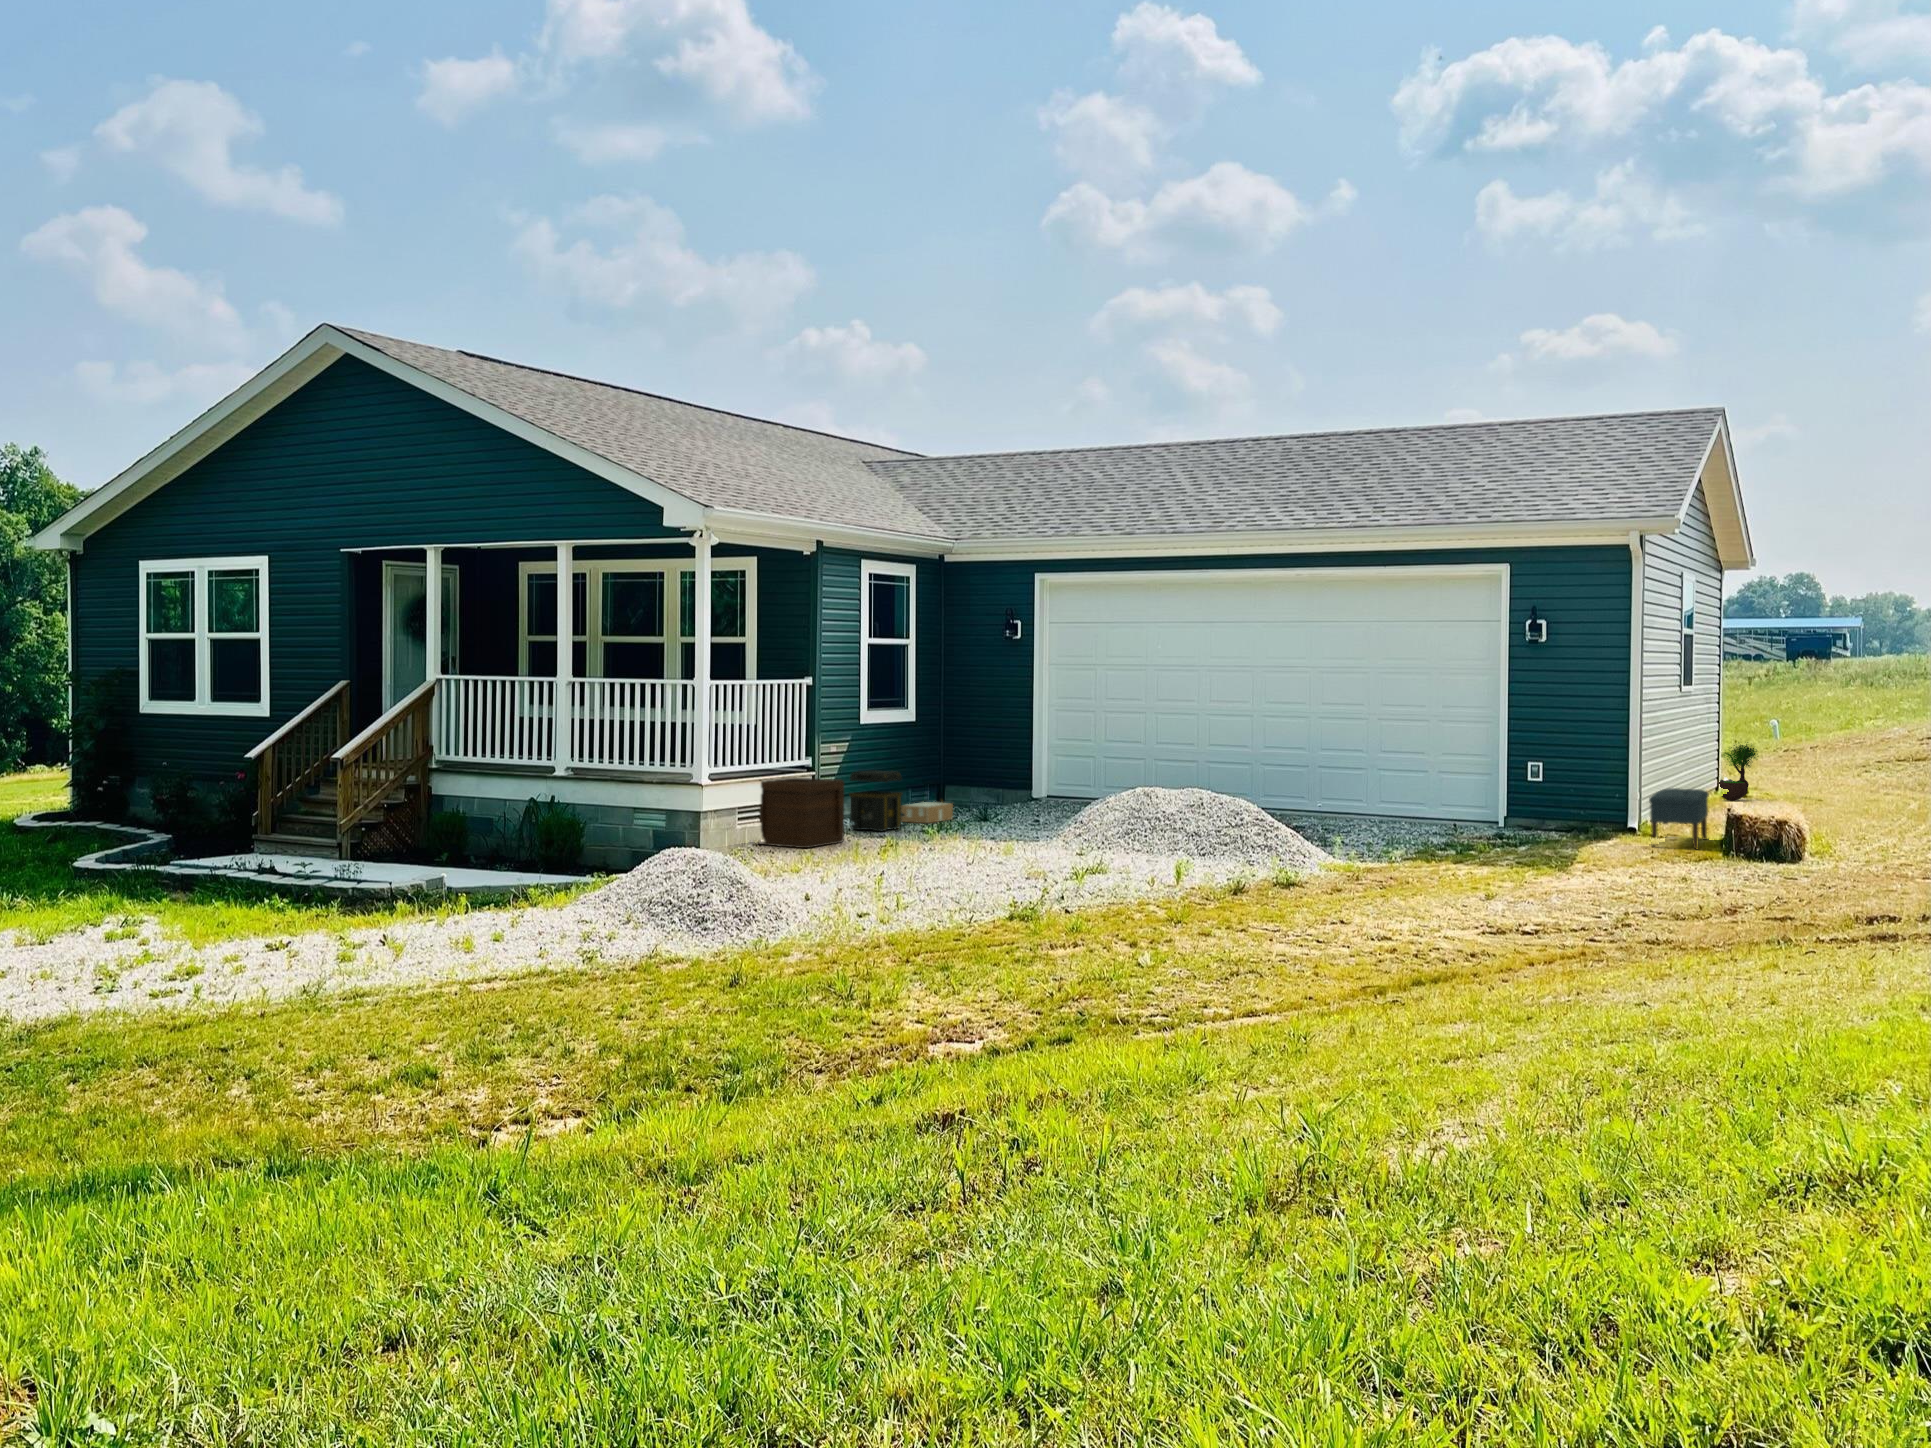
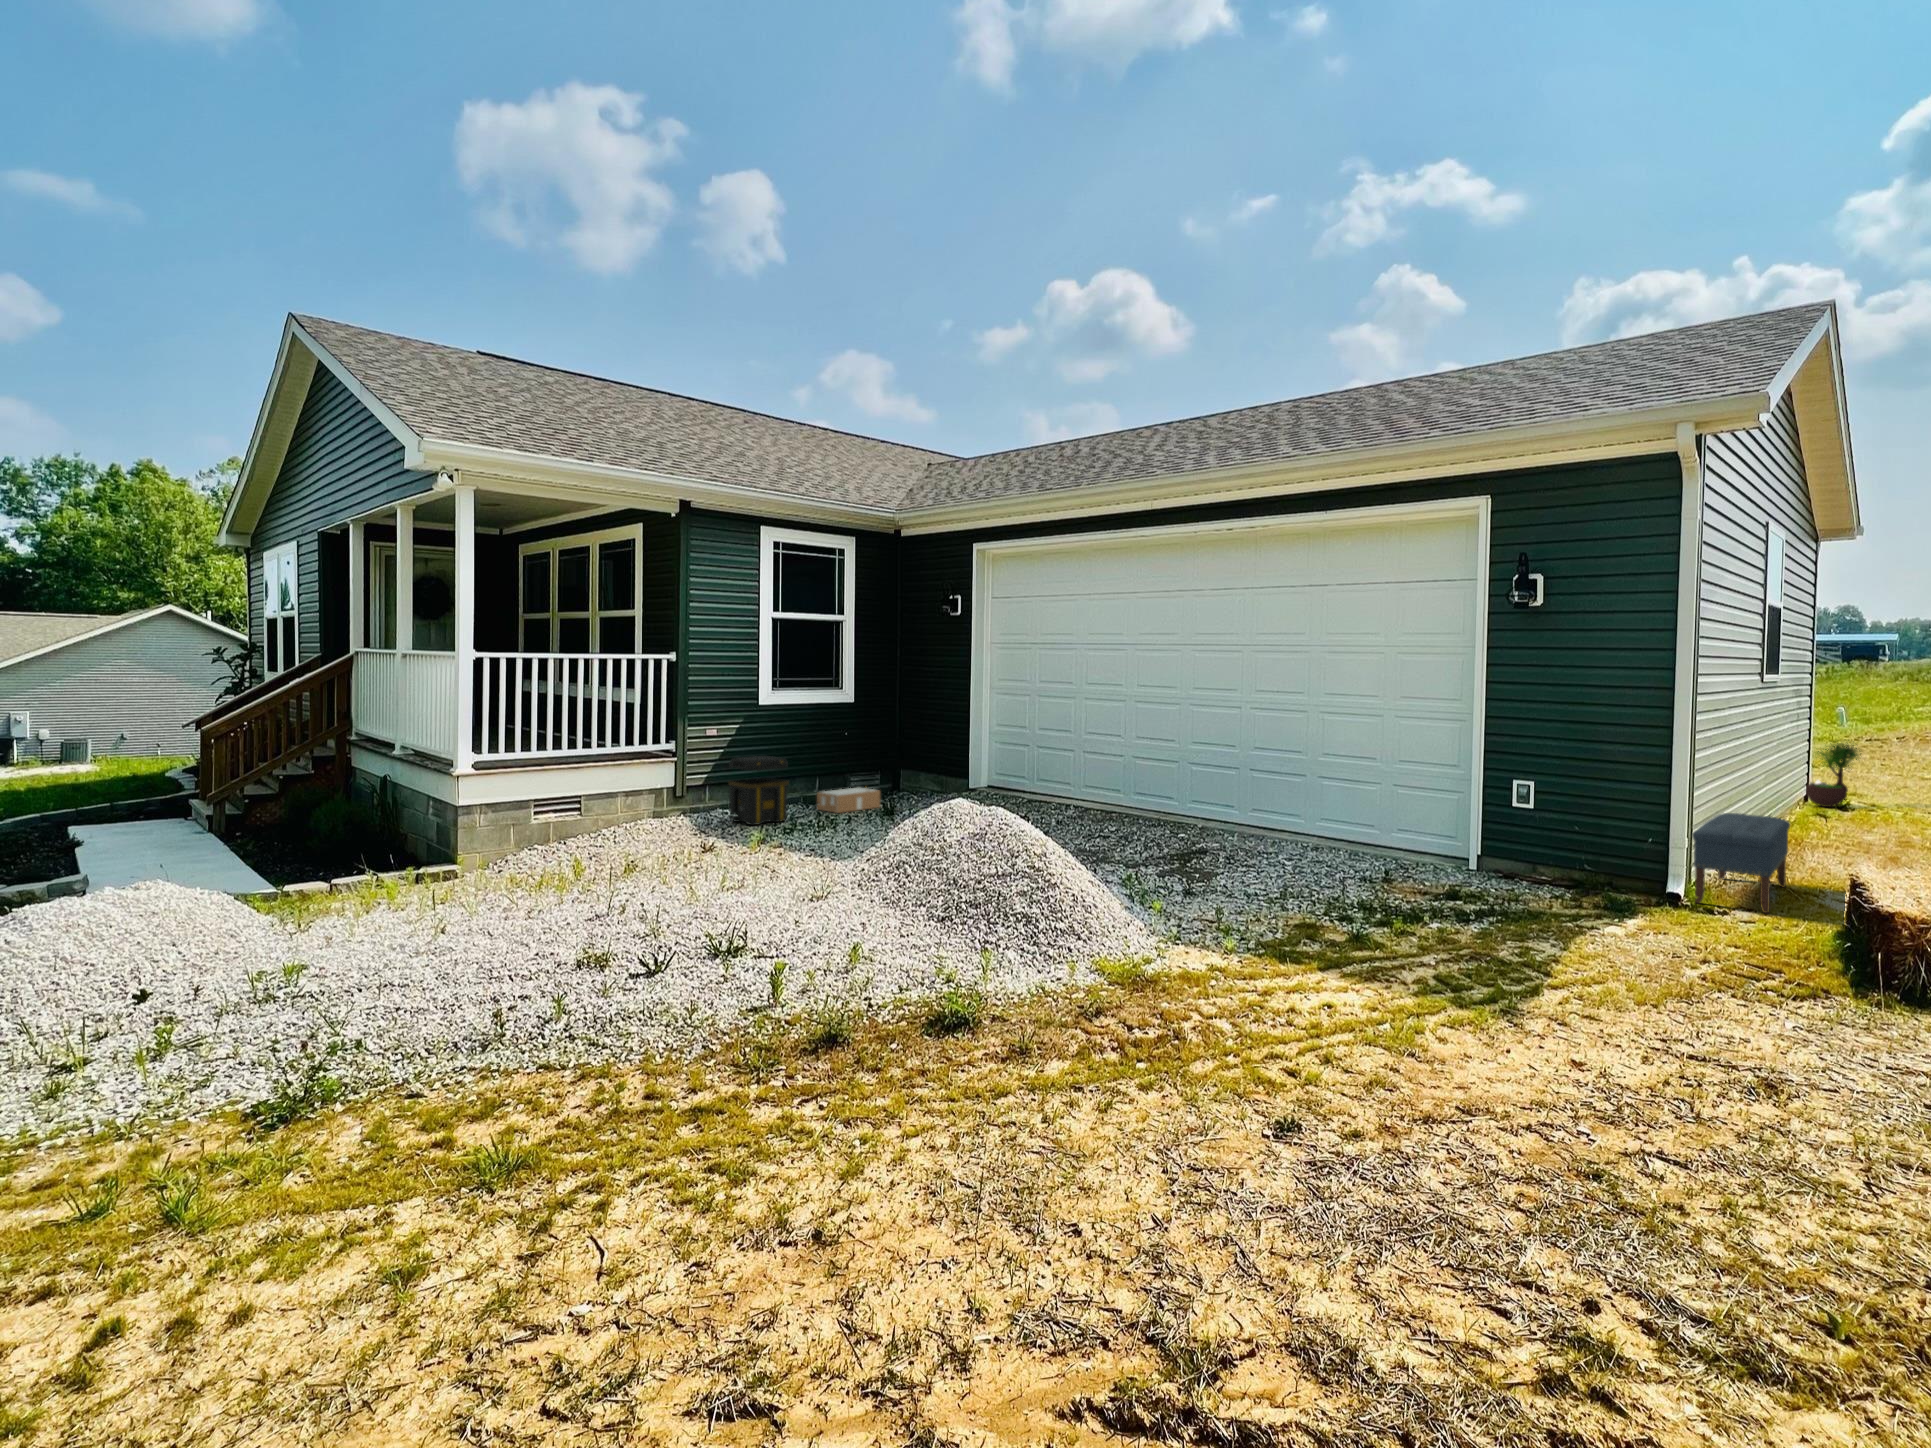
wooden crate: present [757,778,844,848] -> none [558,765,664,853]

